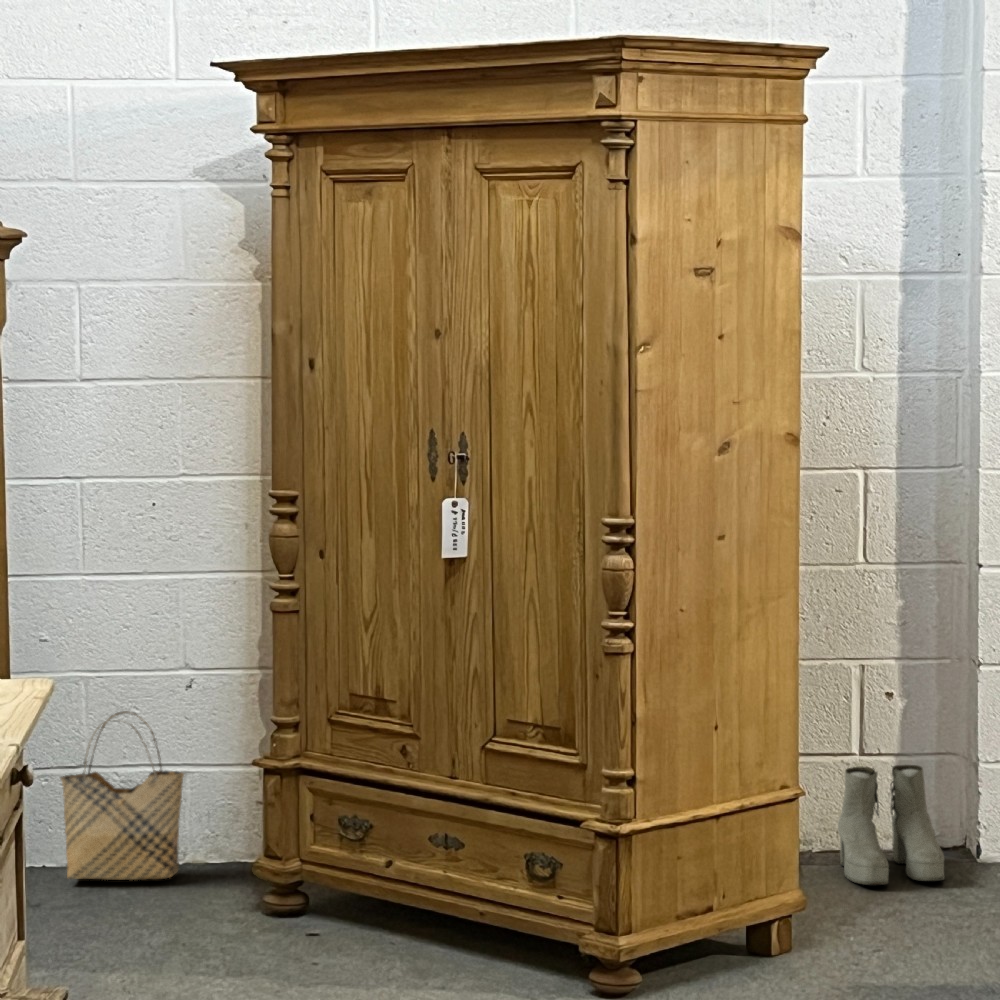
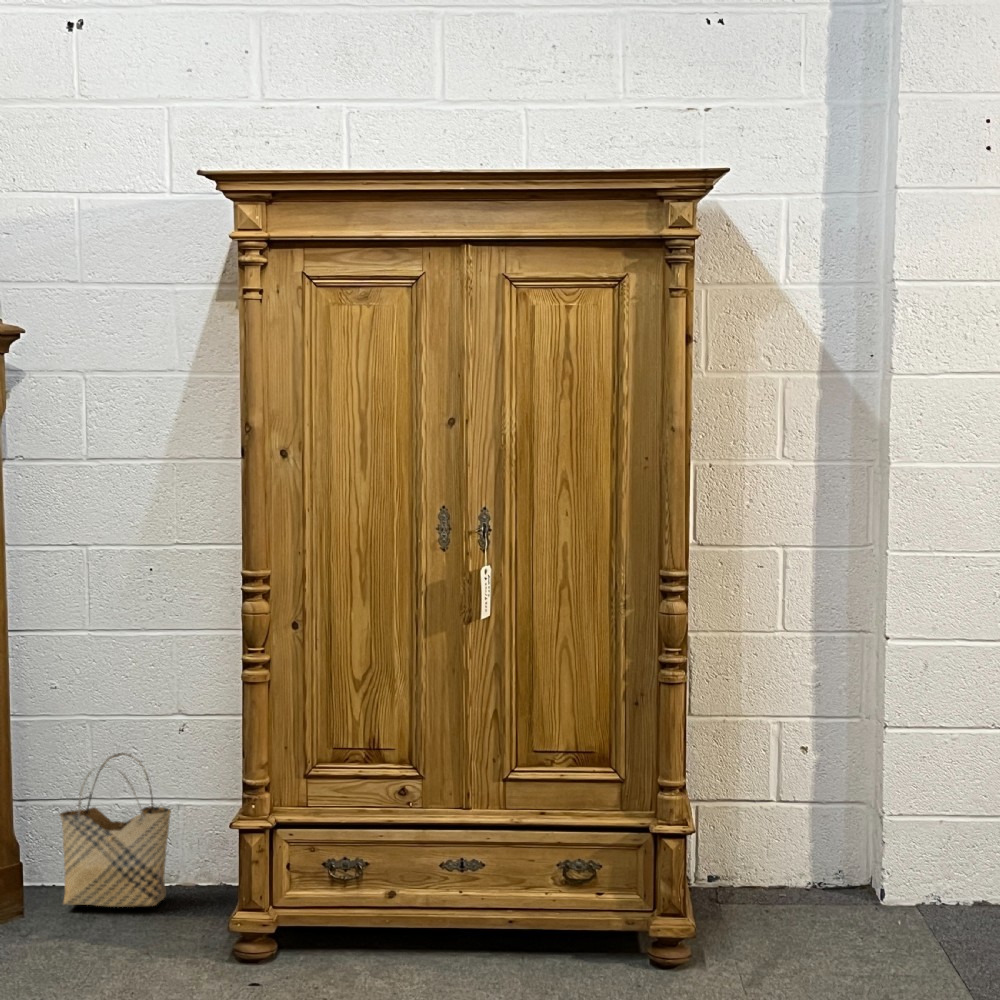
boots: present [838,765,944,885] -> none [755,815,851,934]

